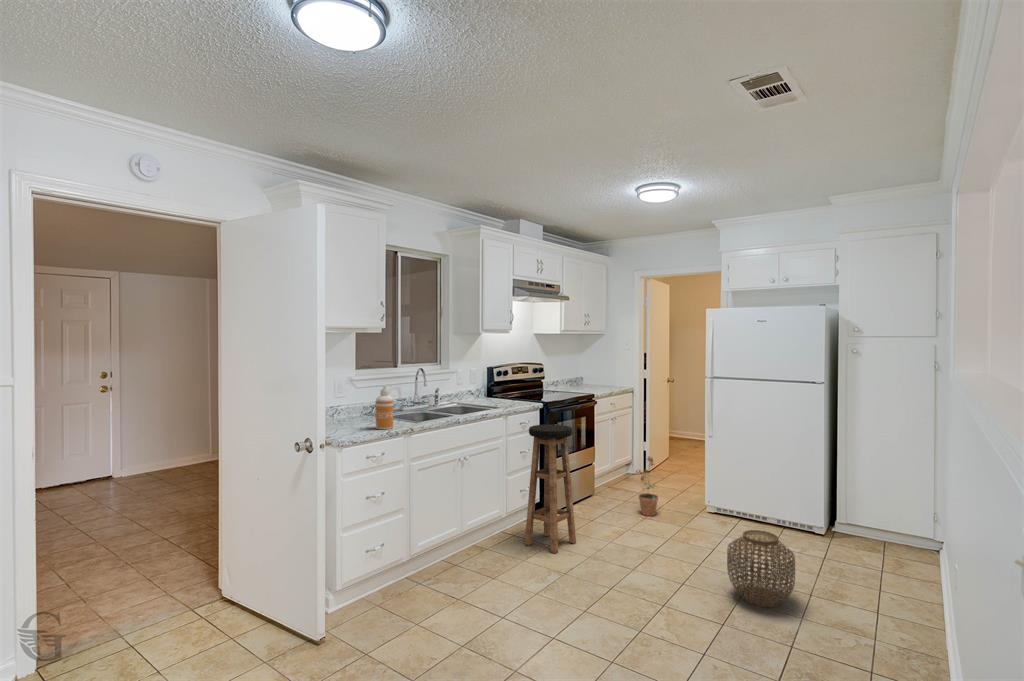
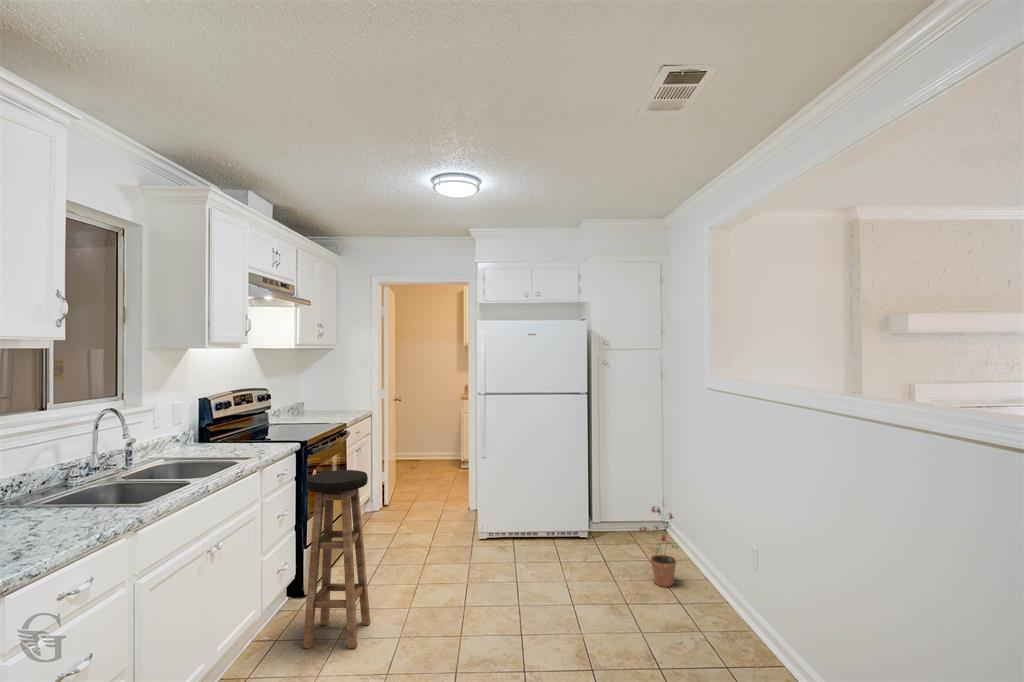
soap dispenser: present [376,385,393,429] -> none [58,446,99,534]
potted plant: present [636,457,658,516] -> present [640,506,678,587]
woven basket: present [727,530,795,607] -> none [569,554,636,637]

